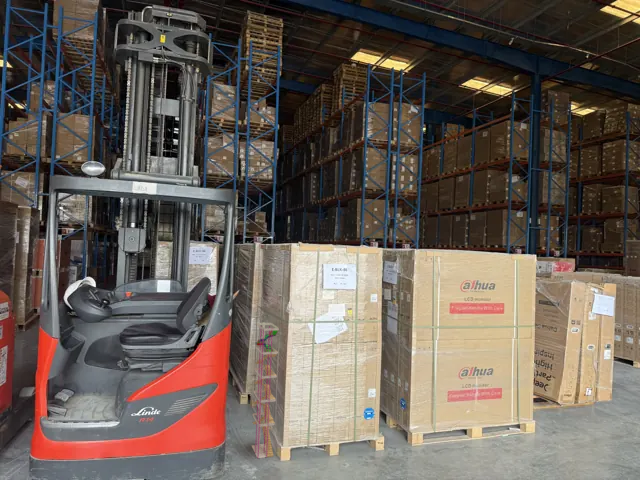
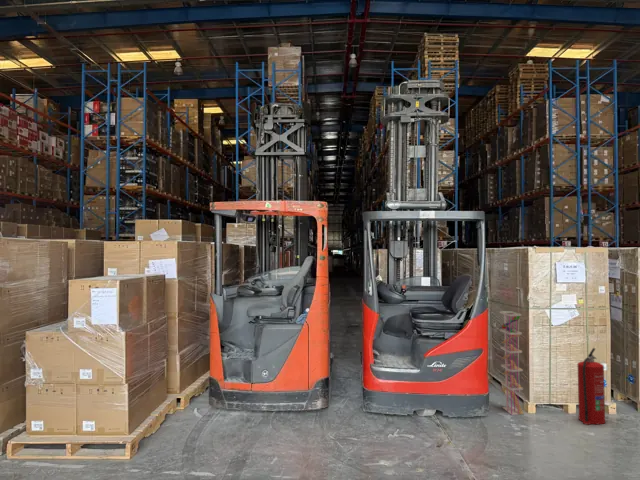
fire extinguisher: none [337,371,368,470] -> present [577,348,605,425]

